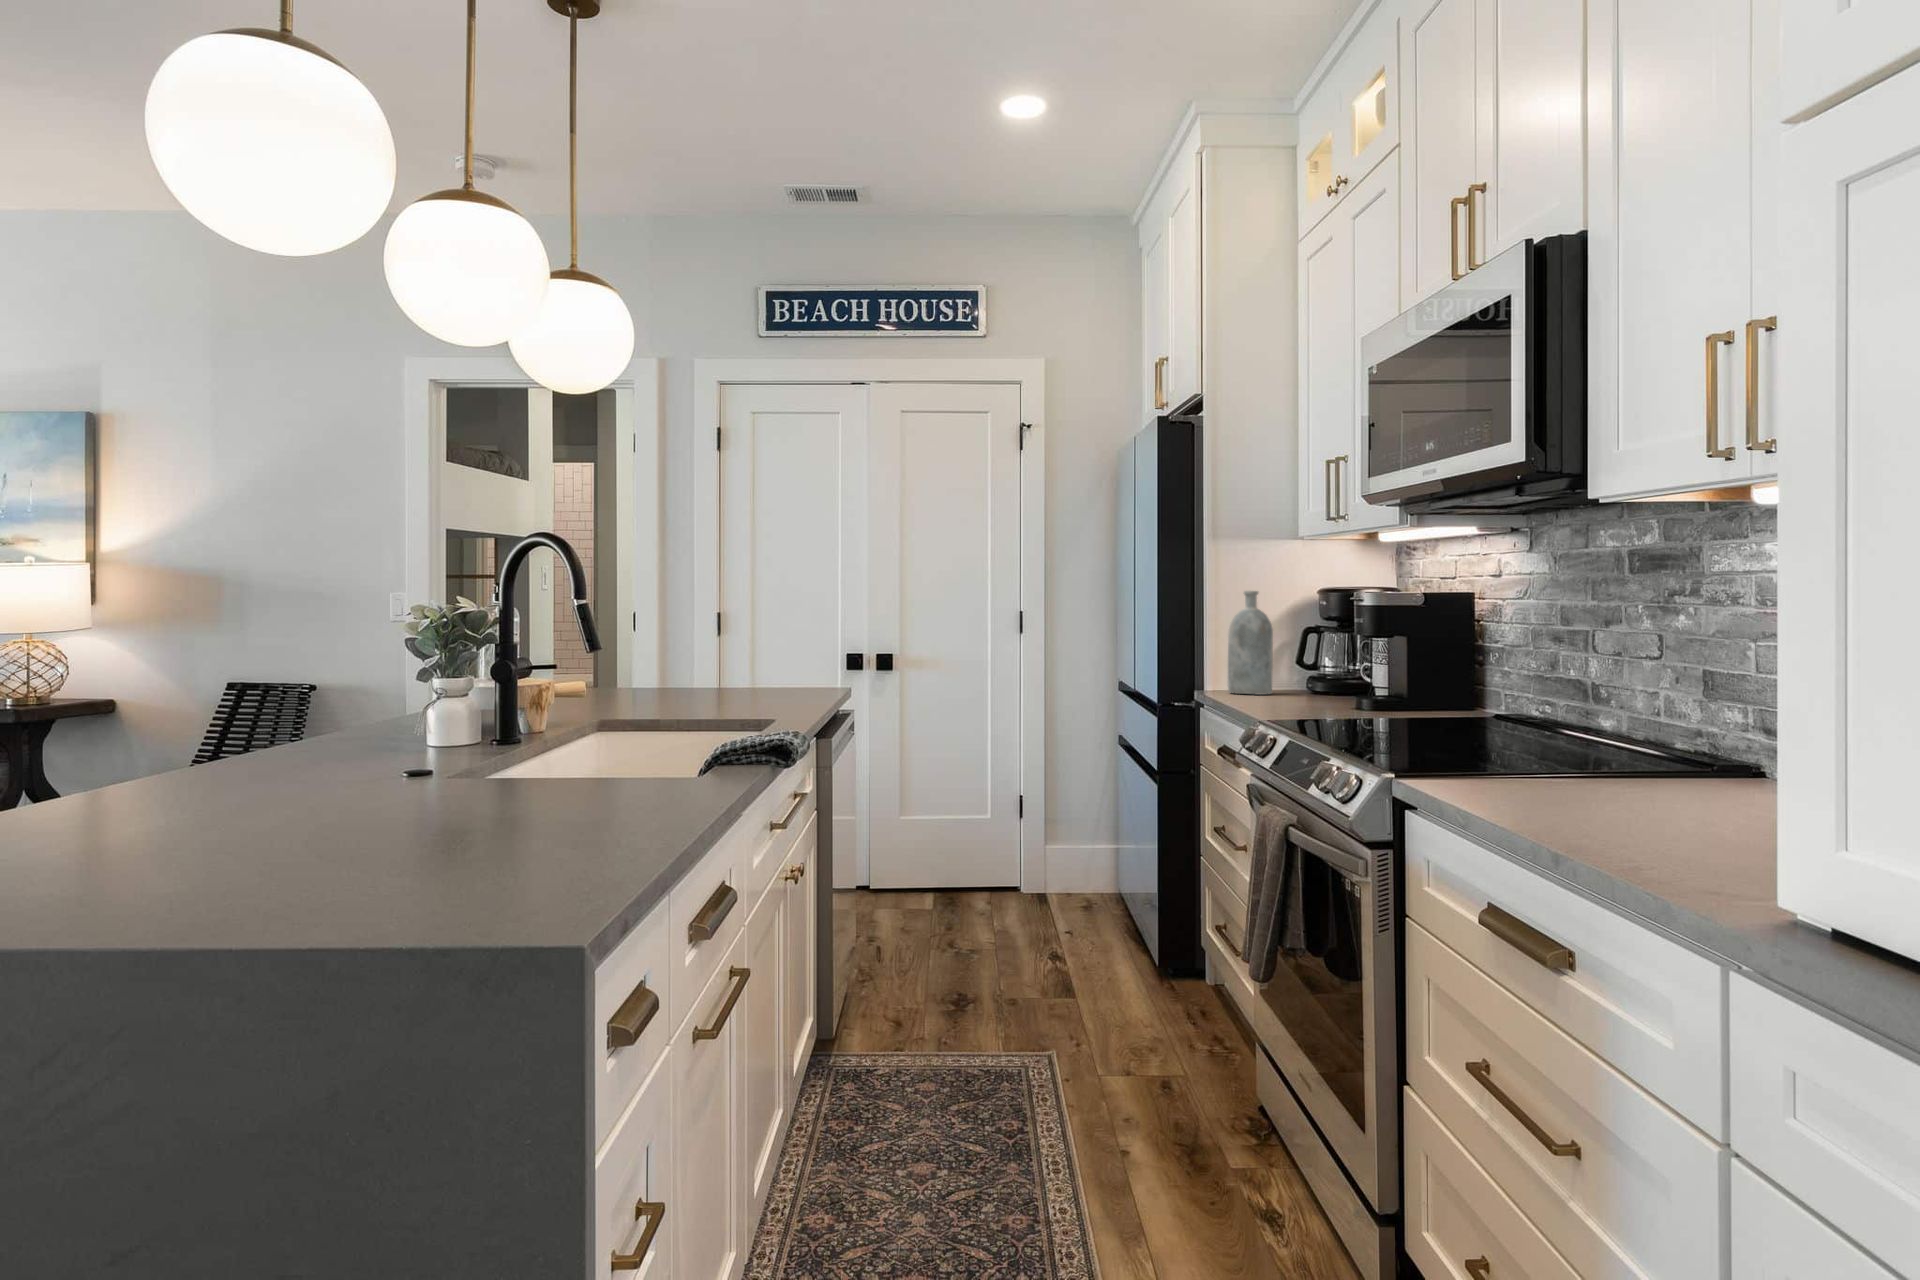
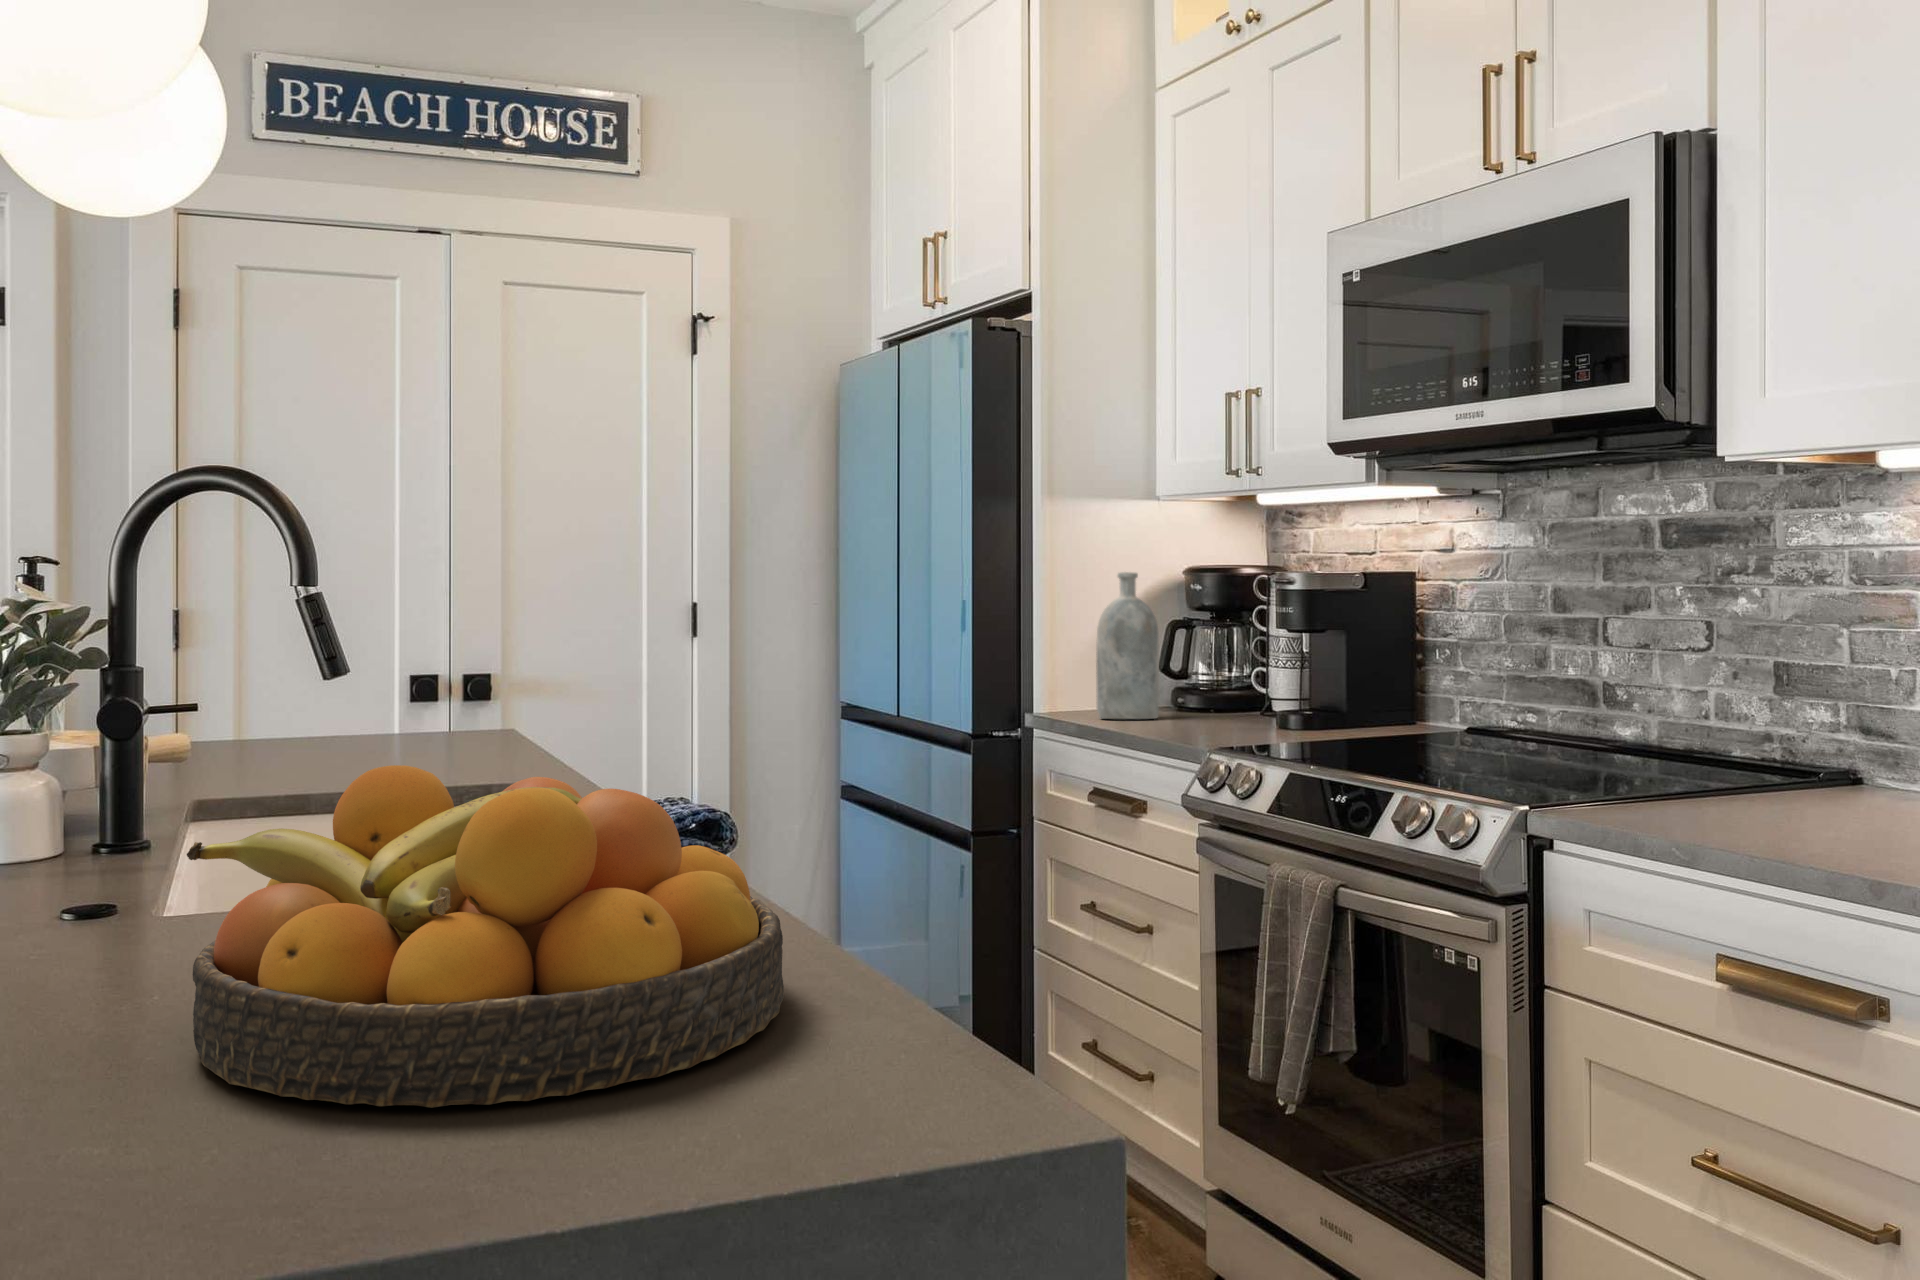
fruit bowl: none [313,708,638,883] -> present [187,765,784,1108]

